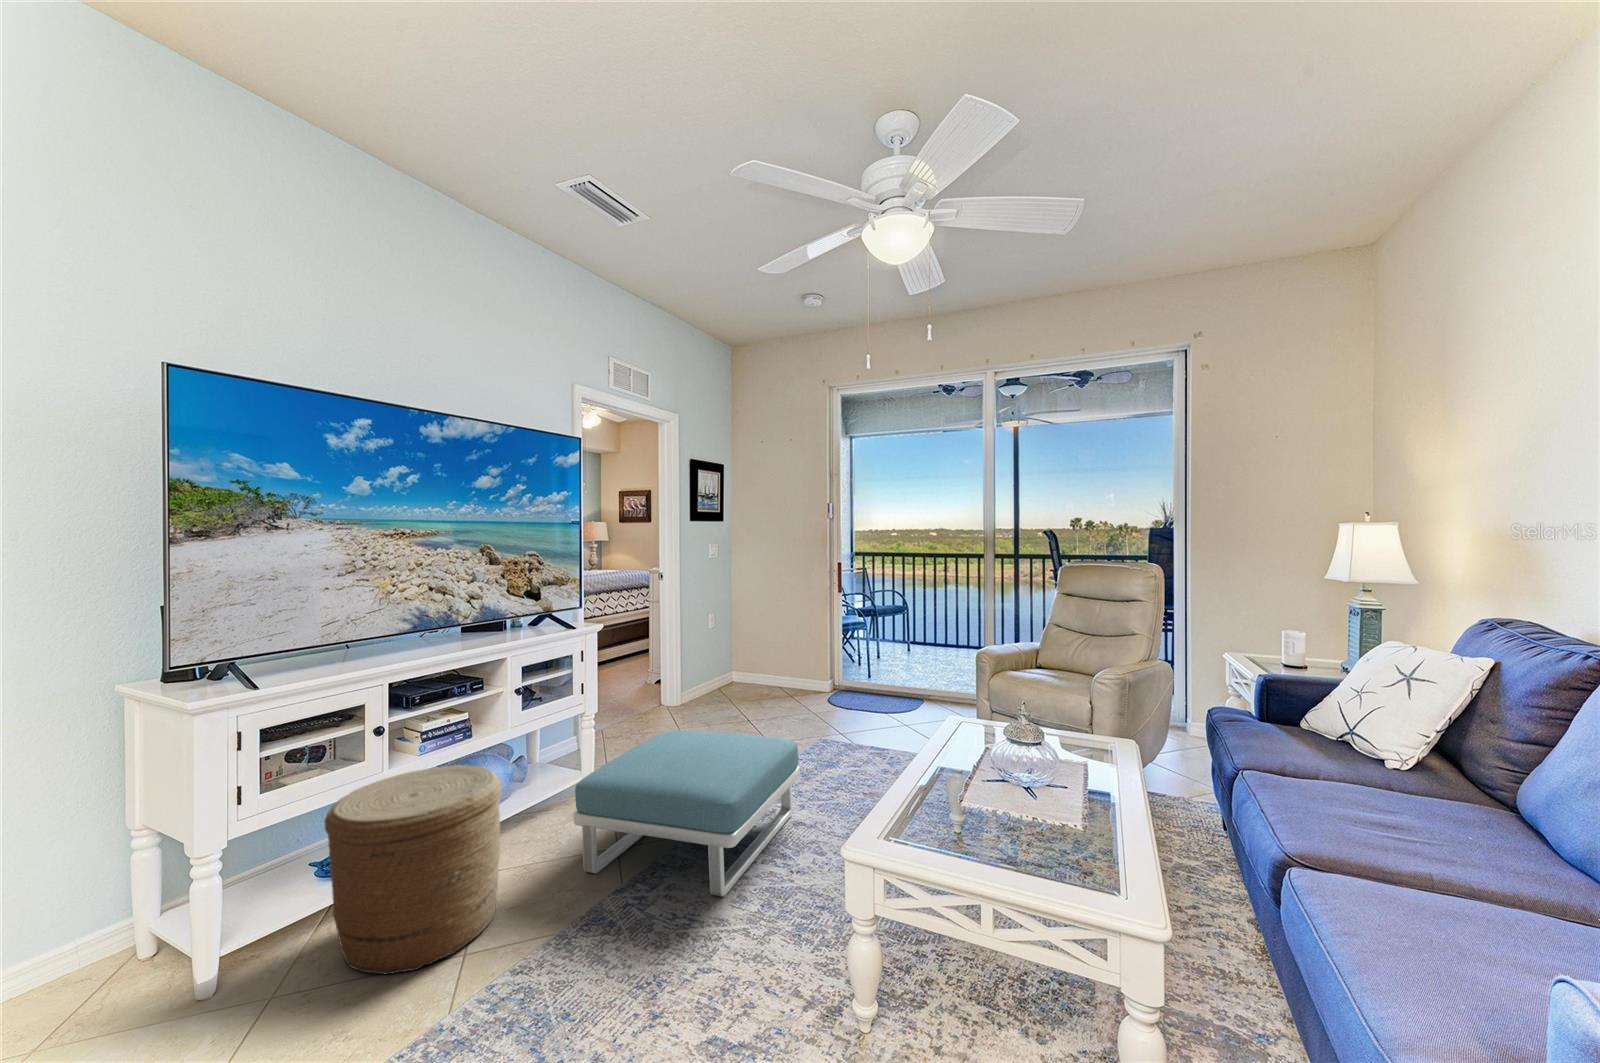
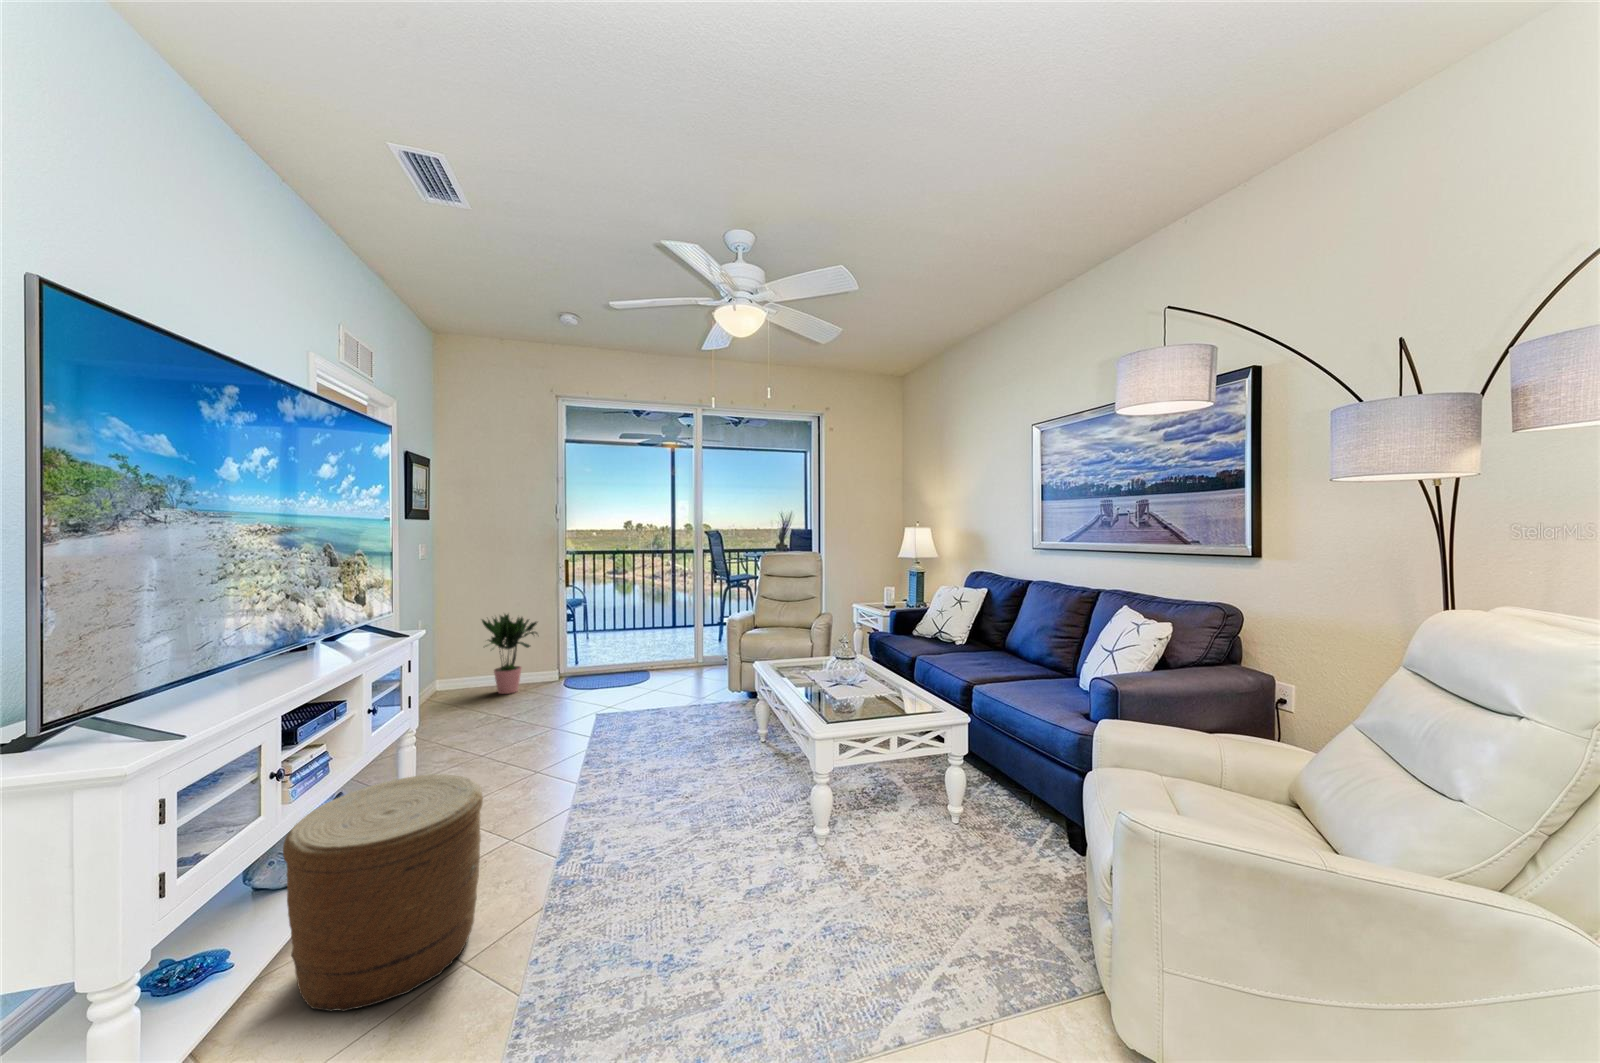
potted plant: none [751,614,806,700] -> present [482,614,537,694]
footstool: present [574,730,800,897] -> none [495,706,670,855]

